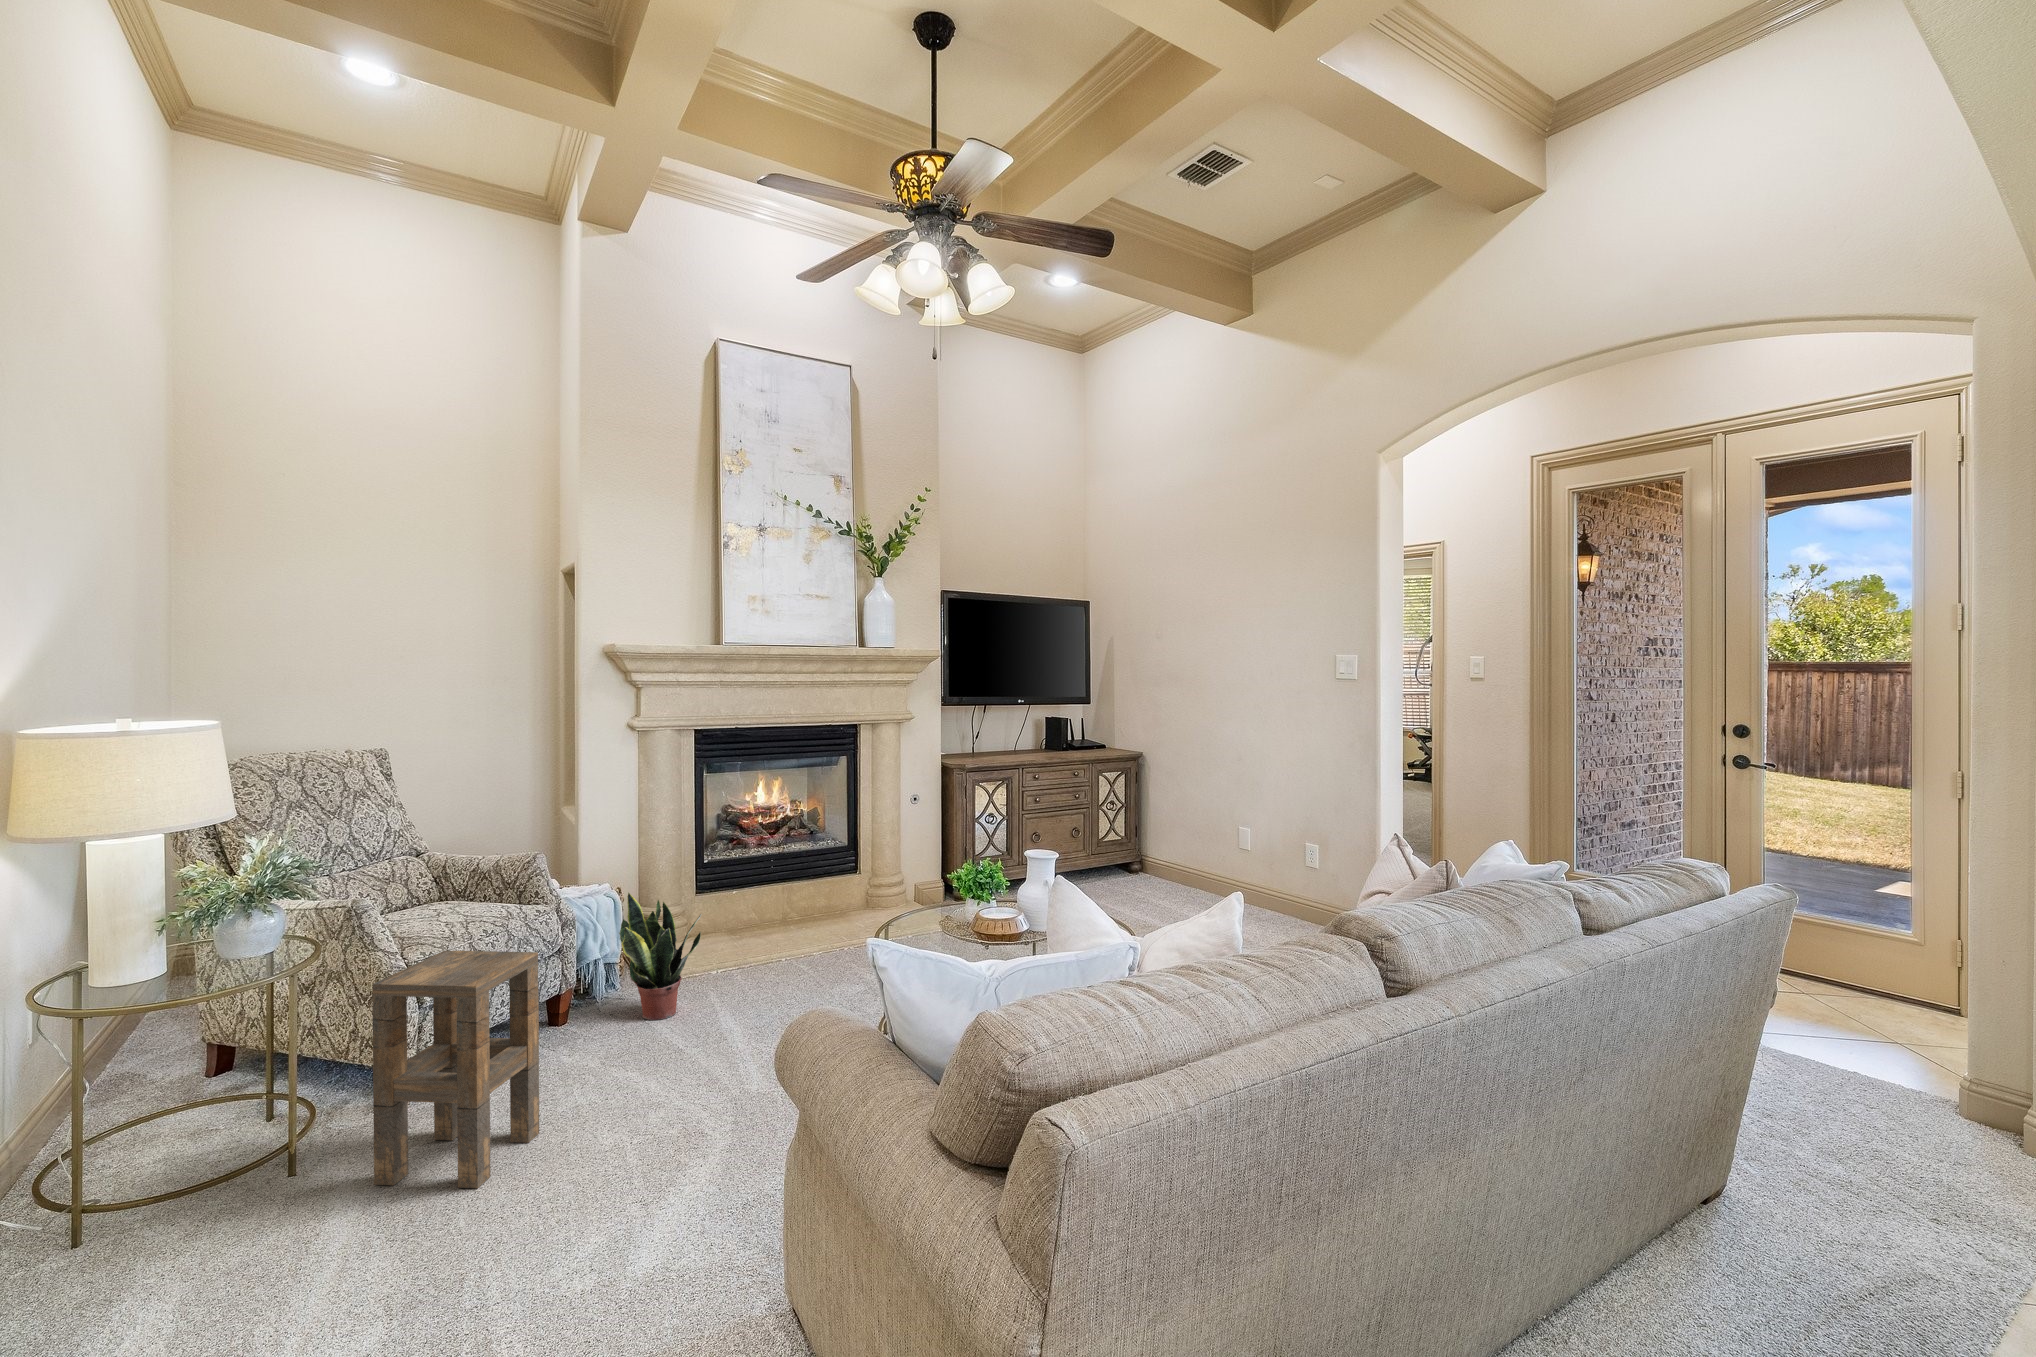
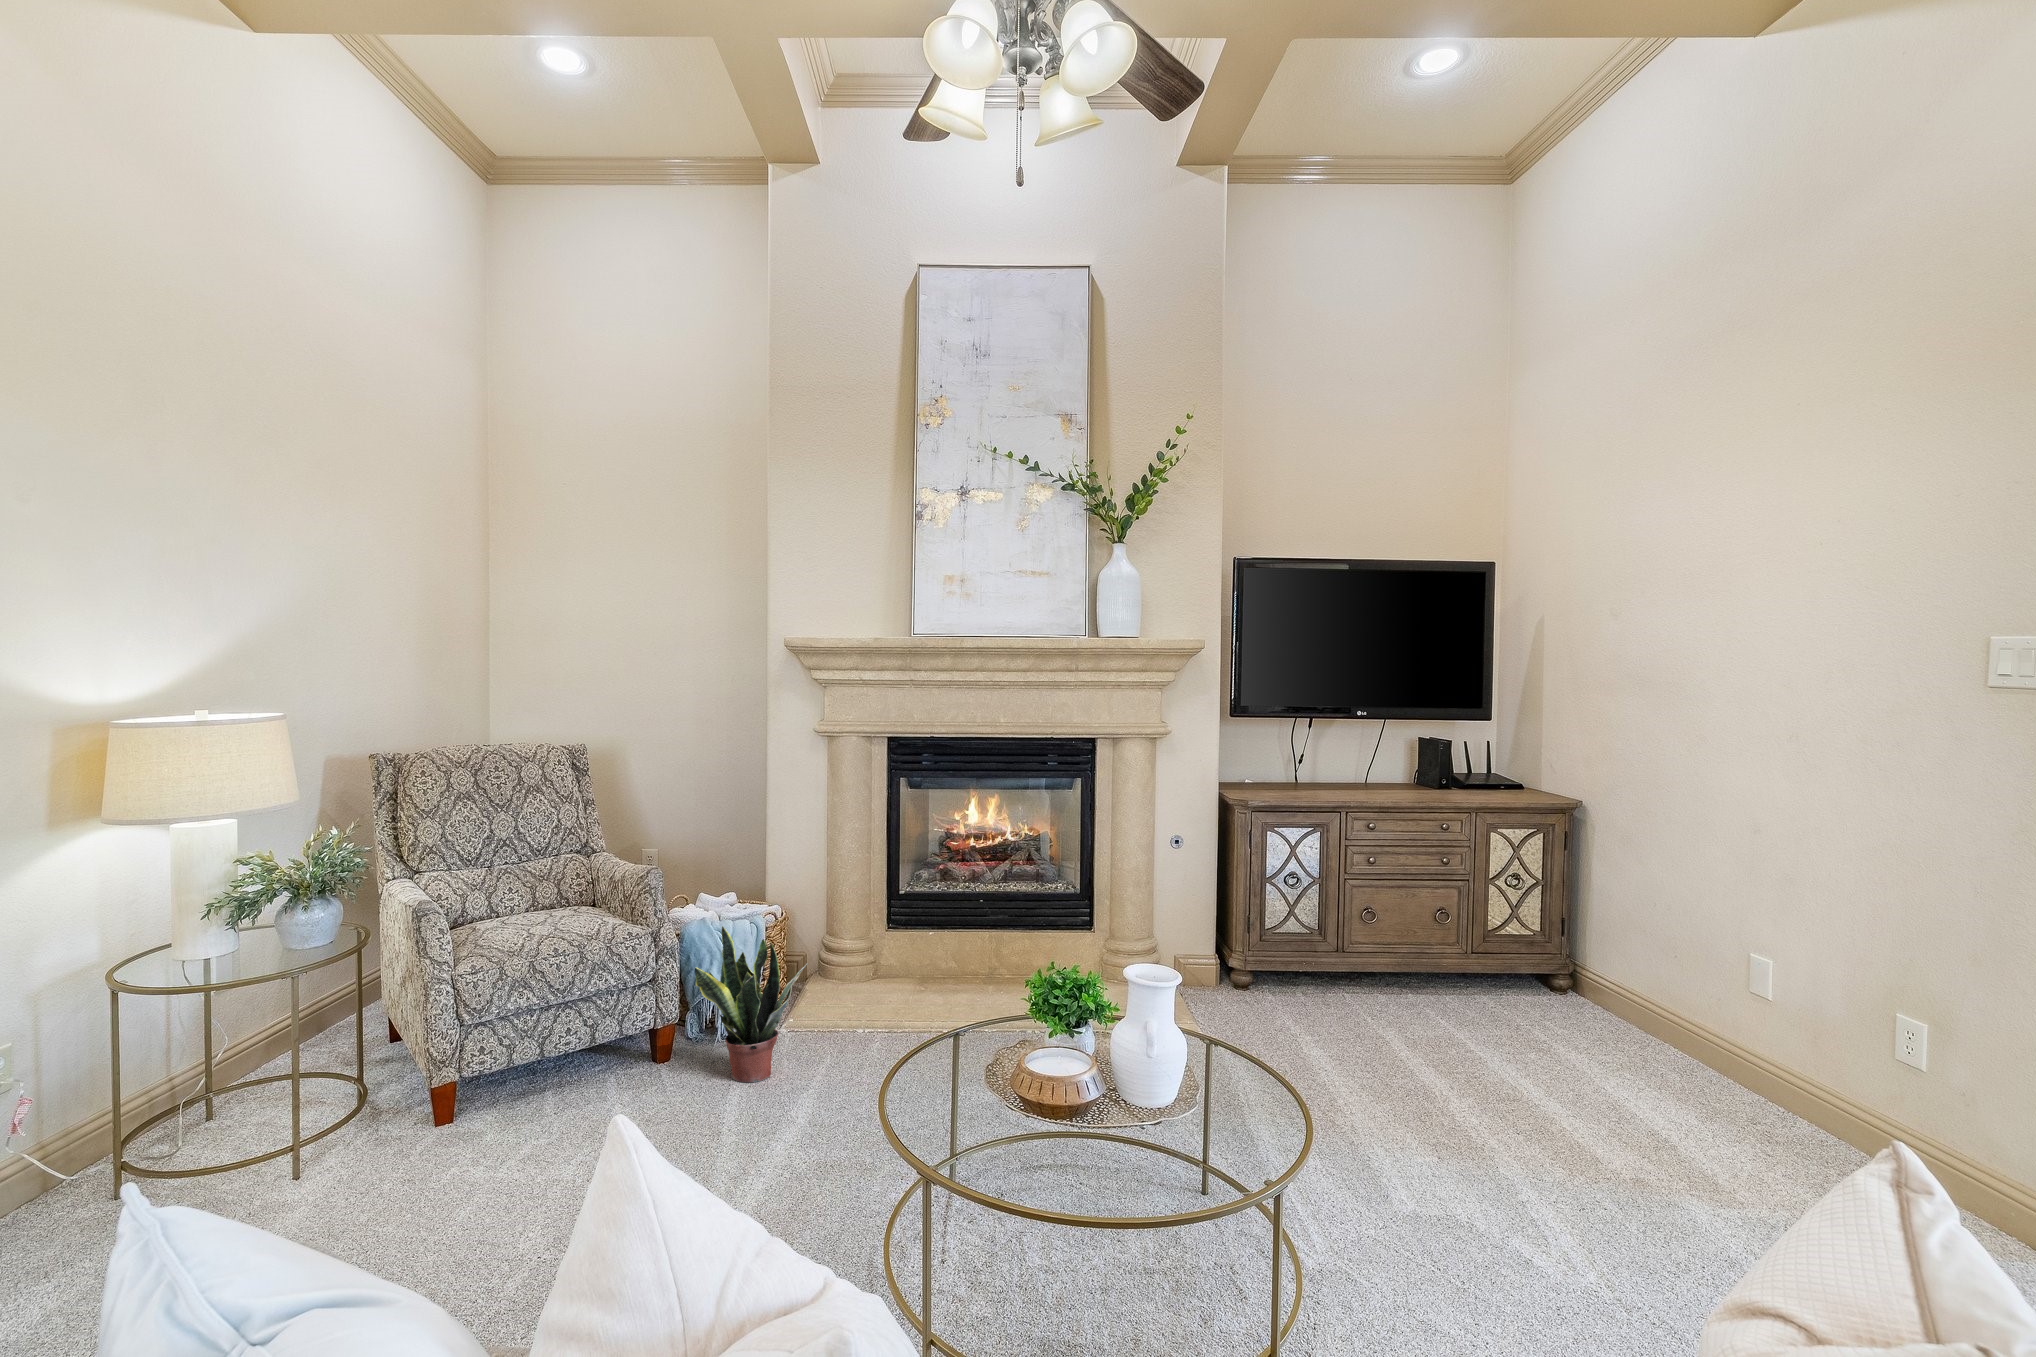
side table: present [372,950,539,1188] -> none [334,968,506,1236]

